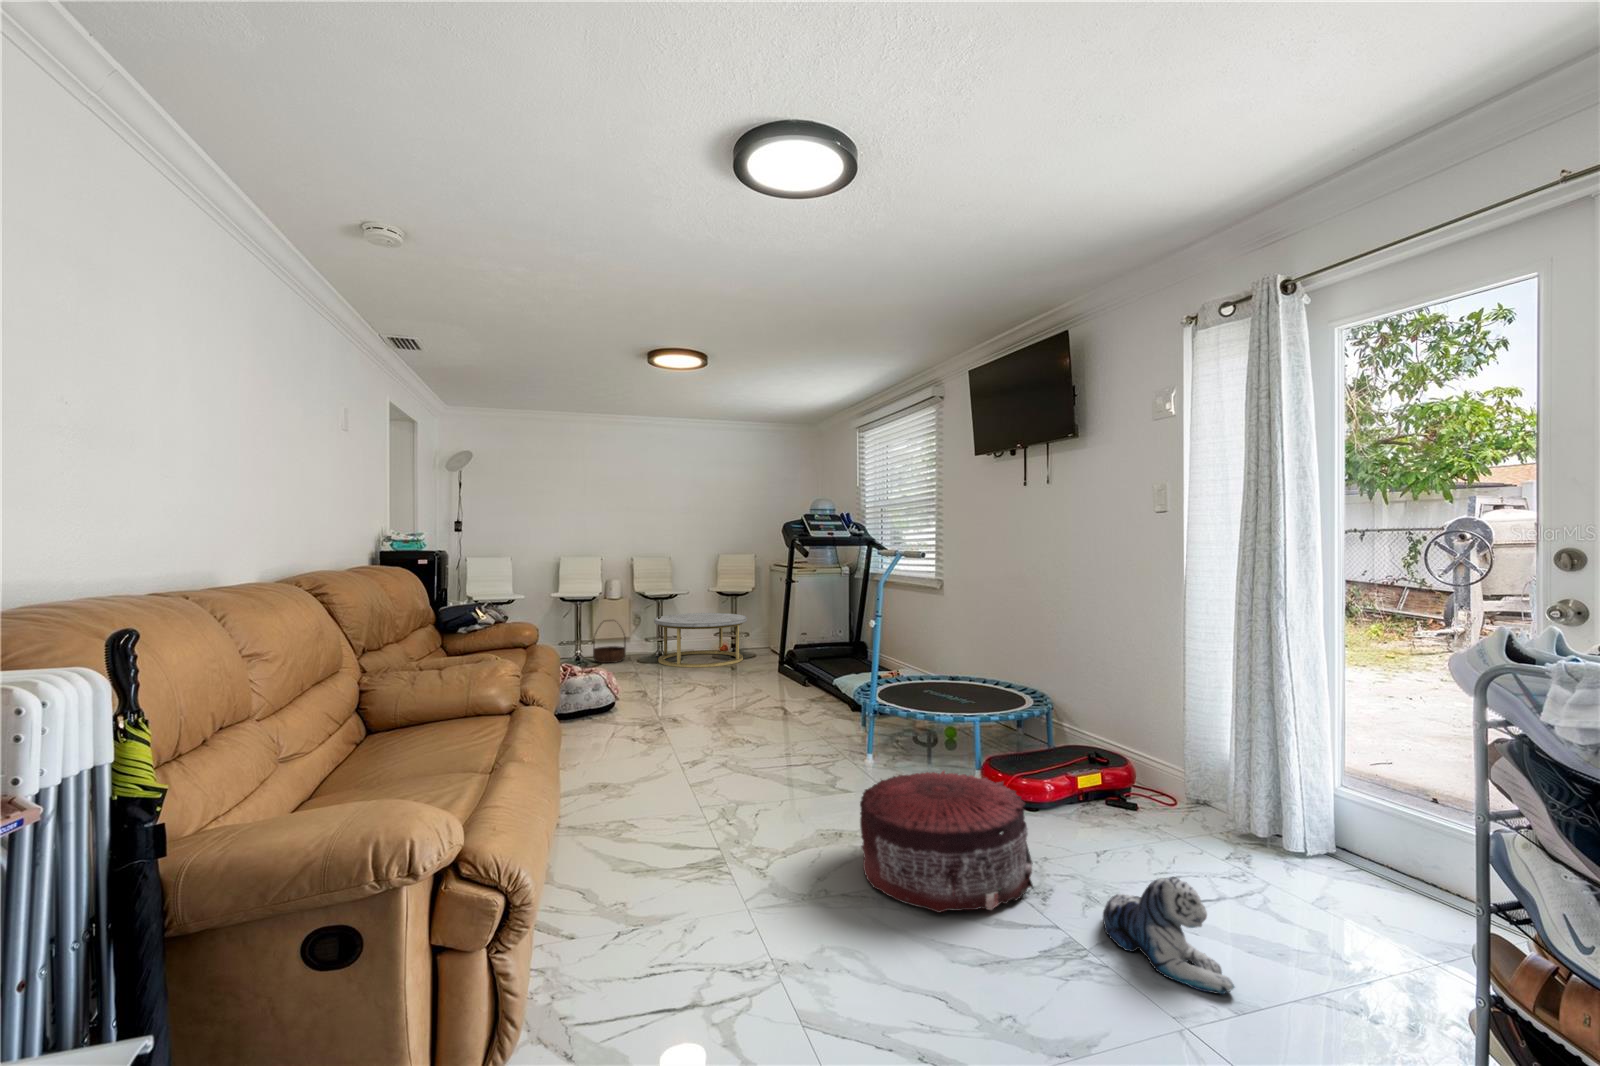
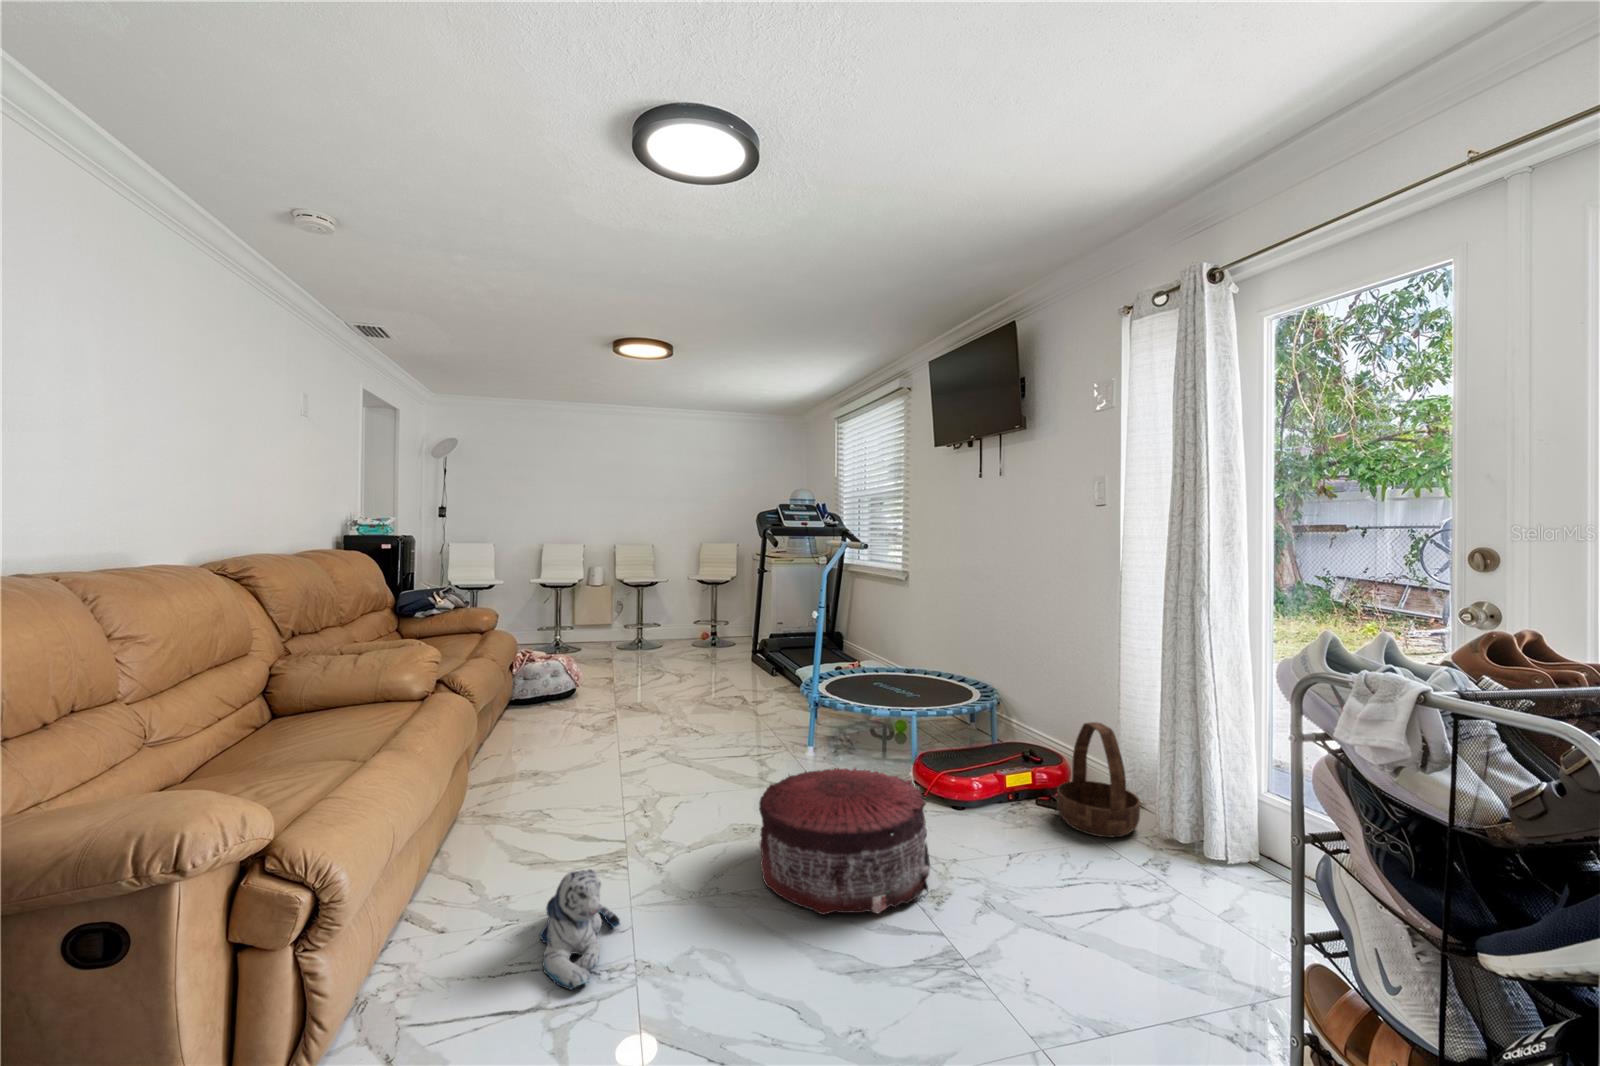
coffee table: present [654,613,747,668] -> none [634,603,725,656]
basket: present [593,621,626,663] -> present [1057,722,1140,837]
plush toy: present [1103,877,1235,994] -> present [539,869,620,990]

